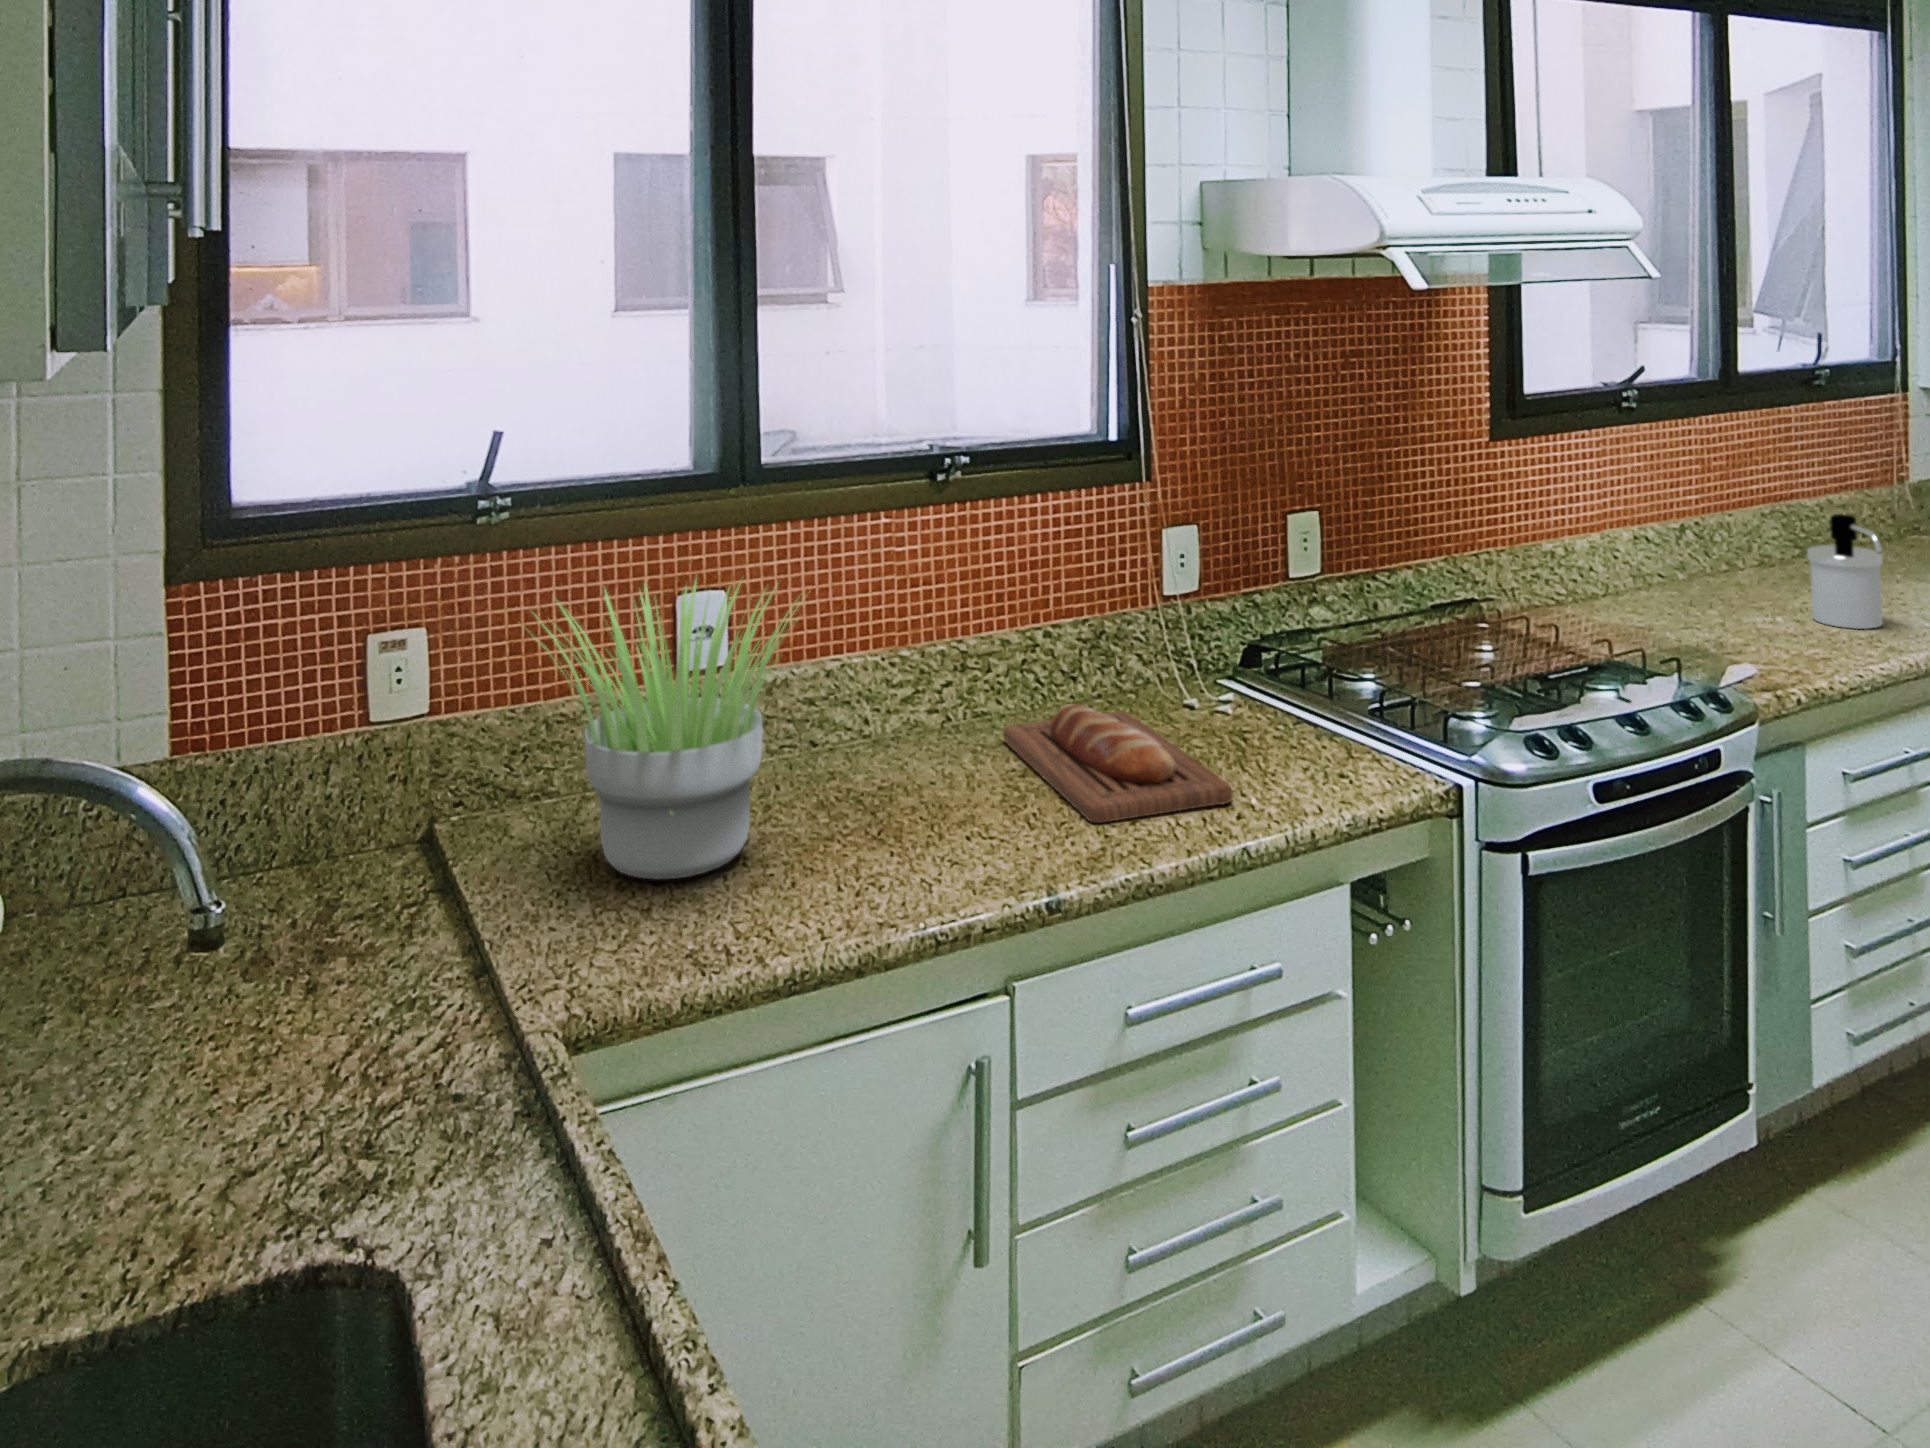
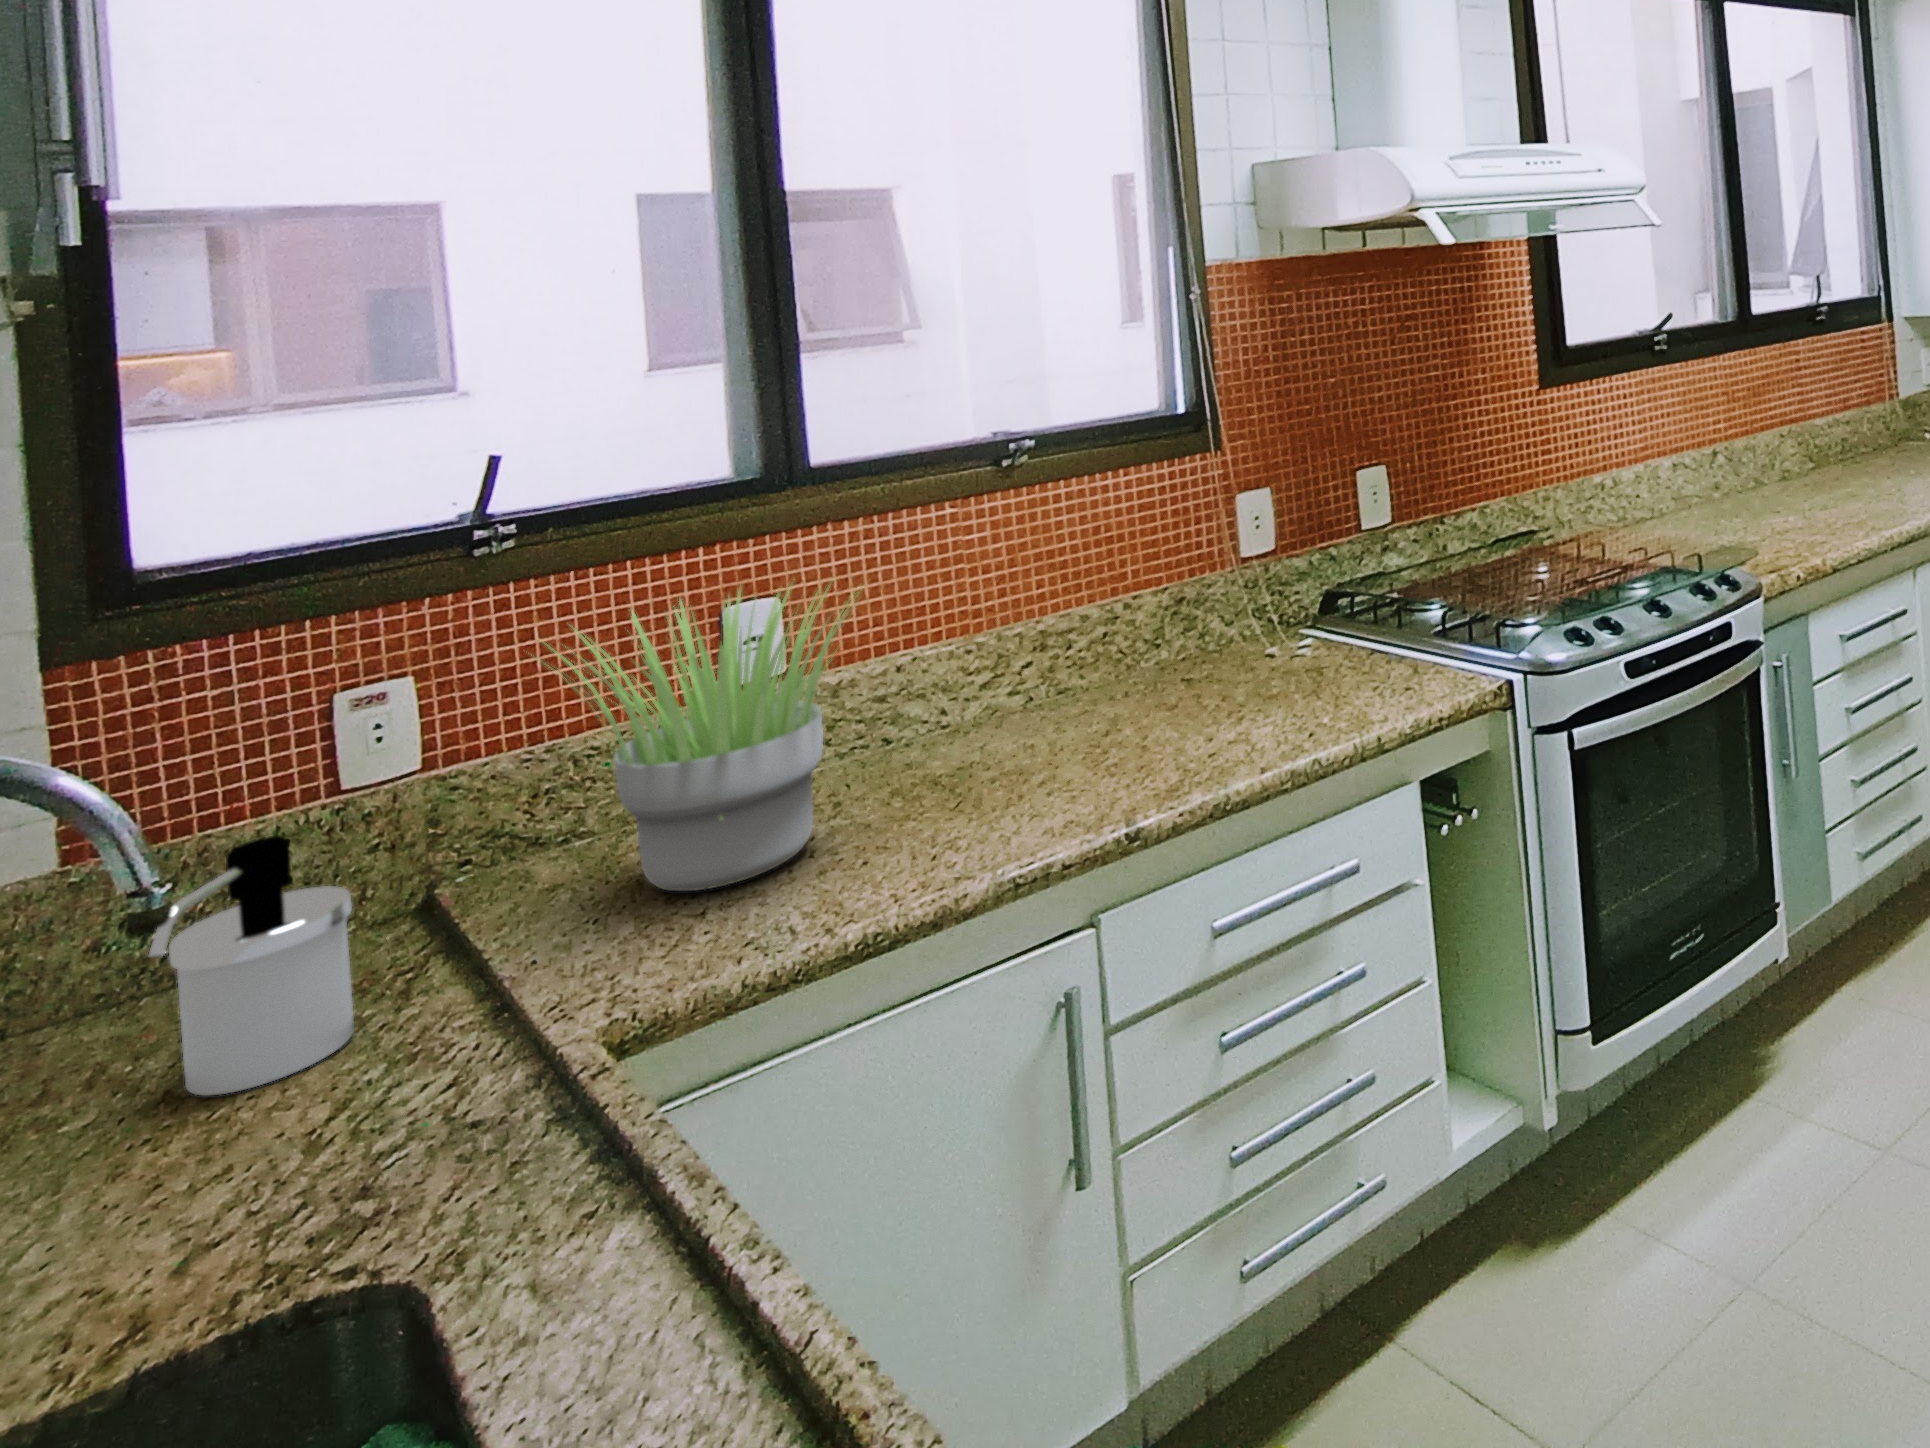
soap dispenser: present [1807,514,1883,629] -> present [149,835,354,1096]
bread loaf: present [1003,704,1233,823] -> none [1088,661,1304,759]

